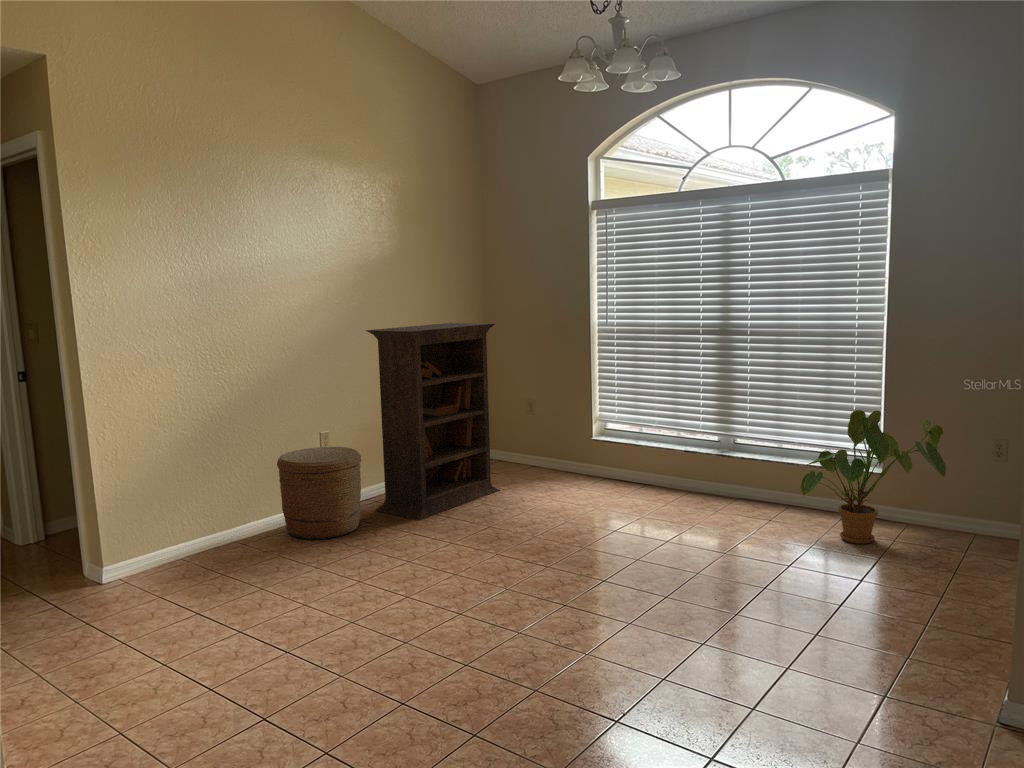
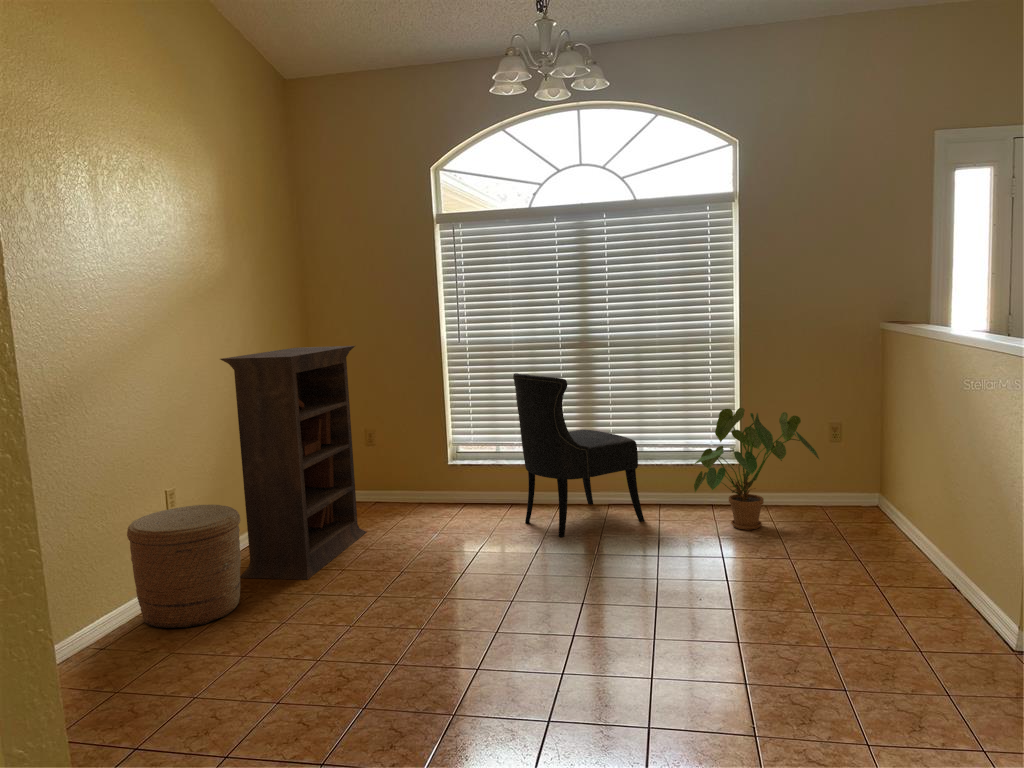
dining chair: none [630,357,755,520] -> present [513,373,645,537]

